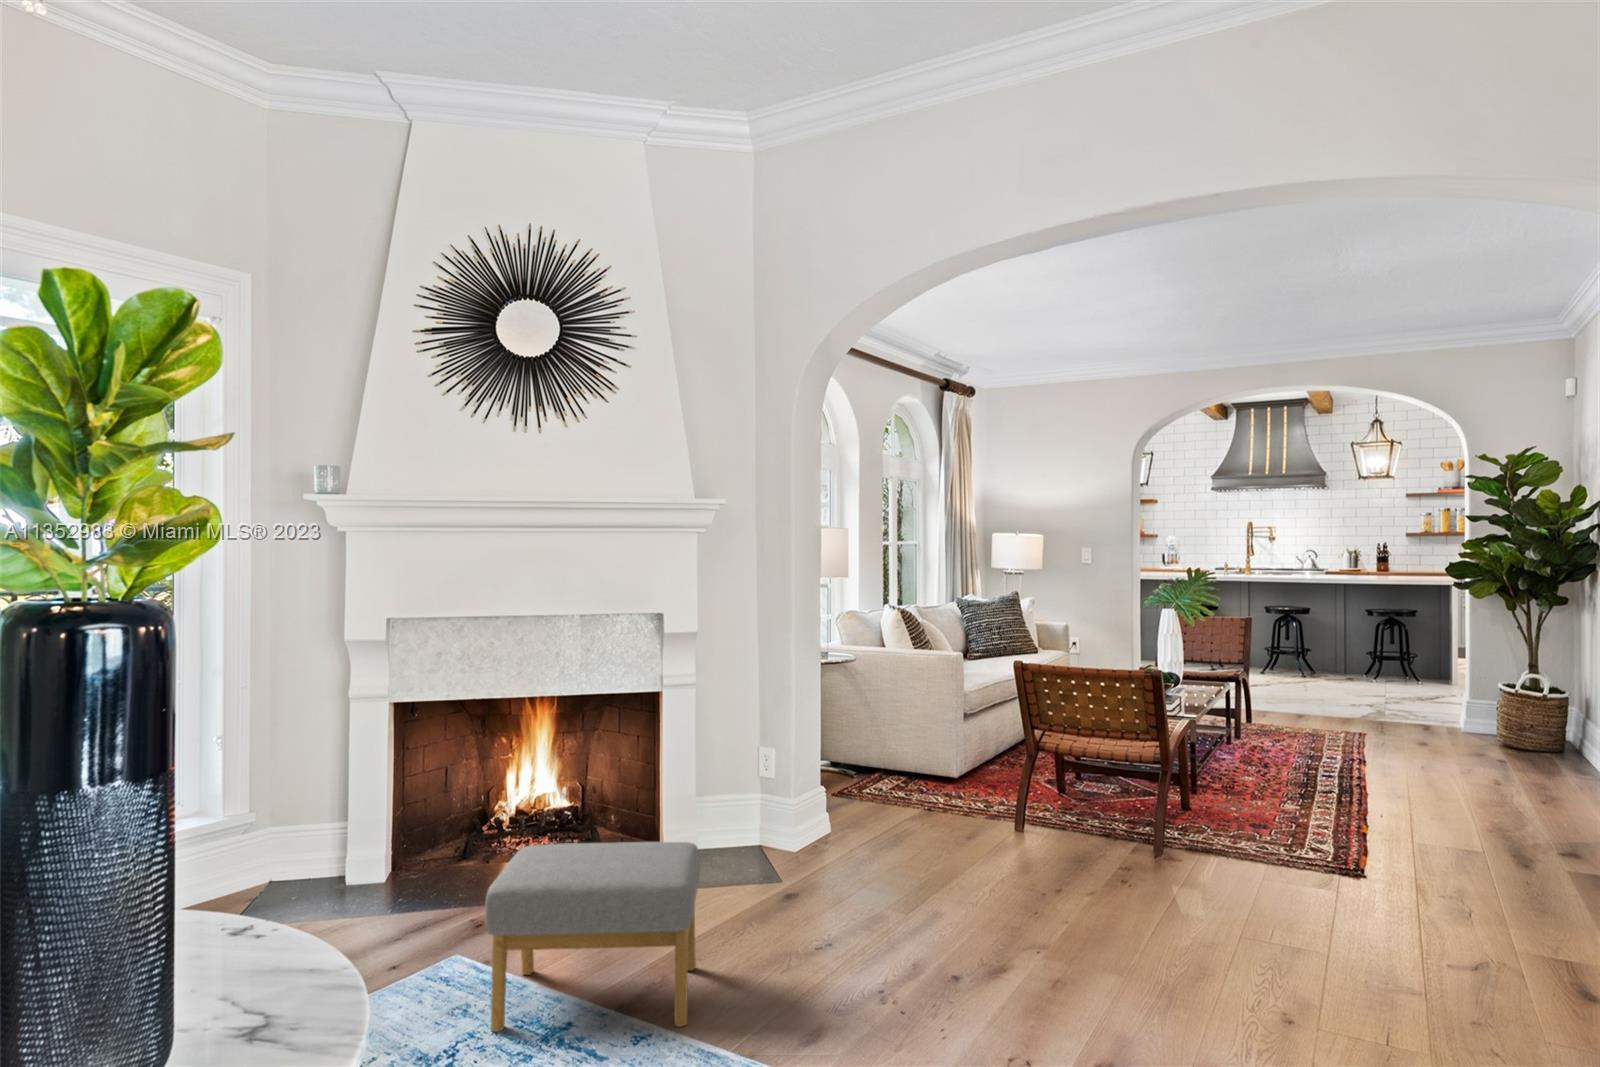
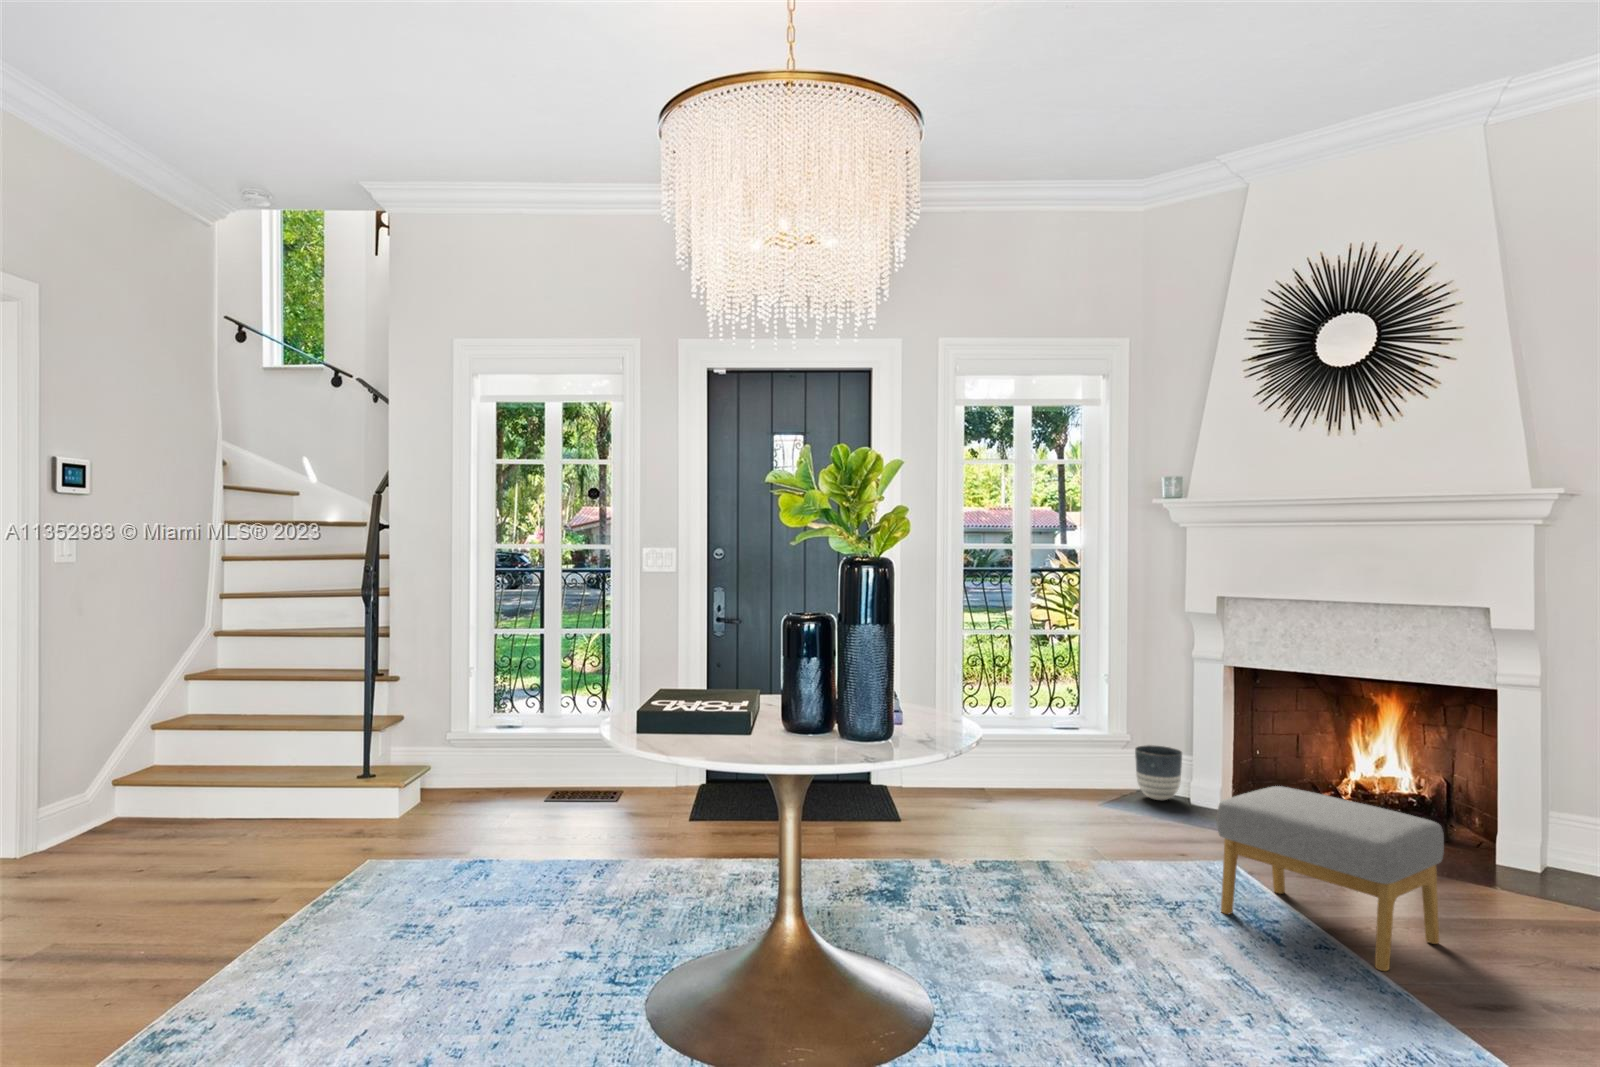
planter: none [273,822,339,898] -> present [1135,745,1182,800]

